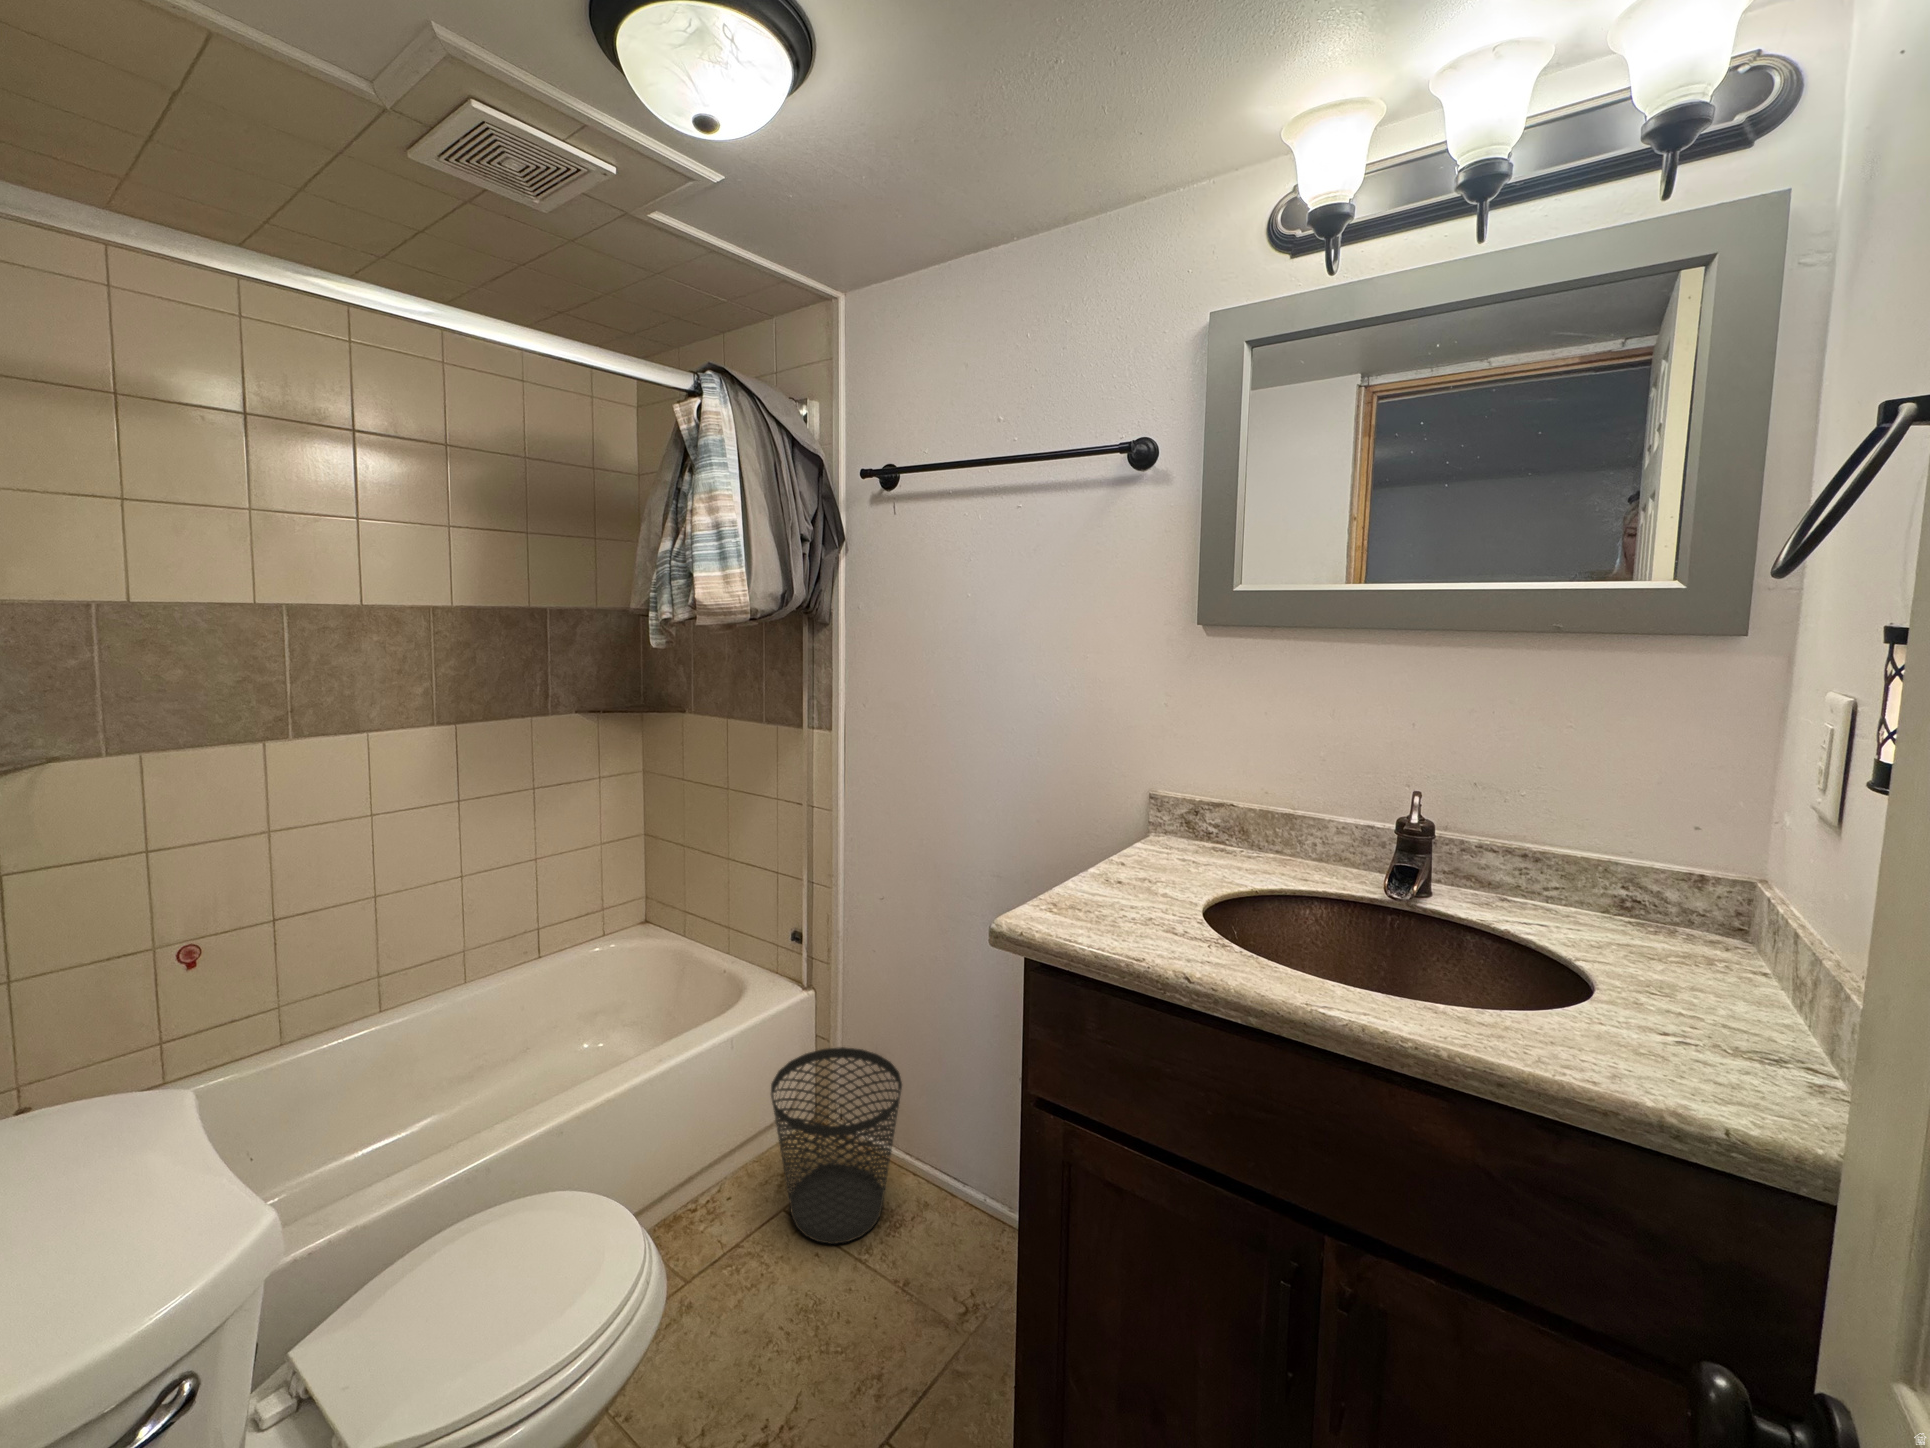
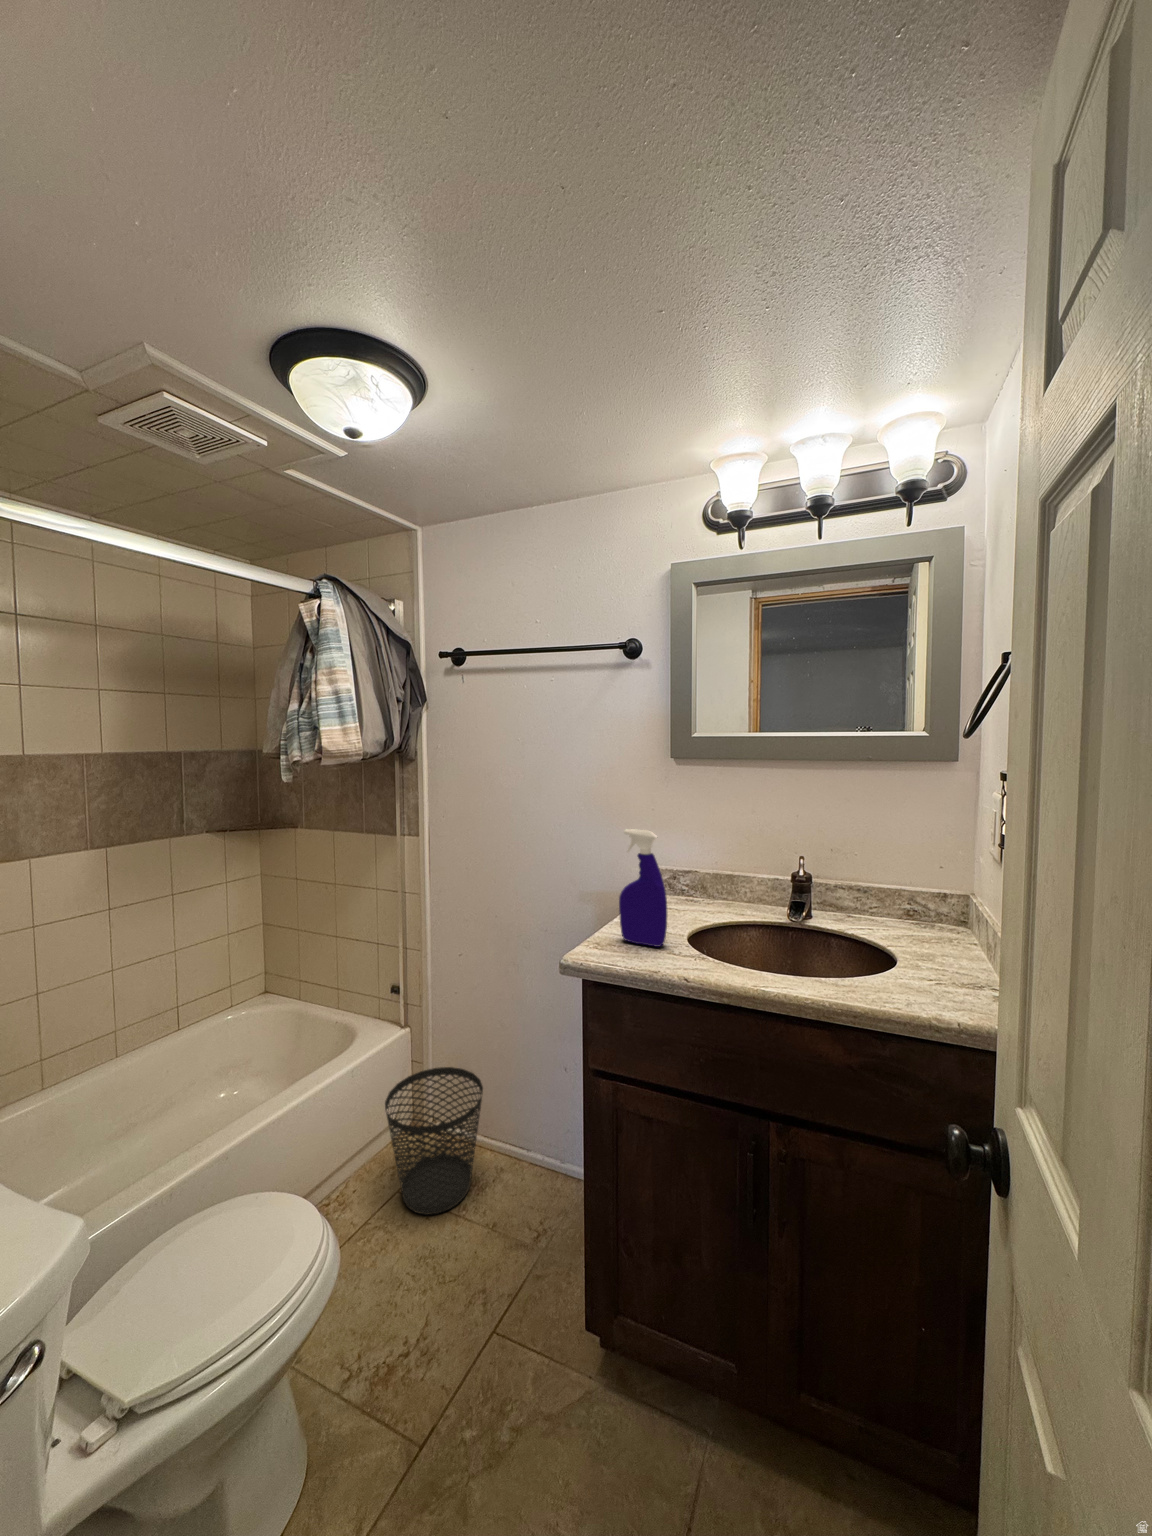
spray bottle: none [1094,731,1170,918] -> present [619,829,667,947]

